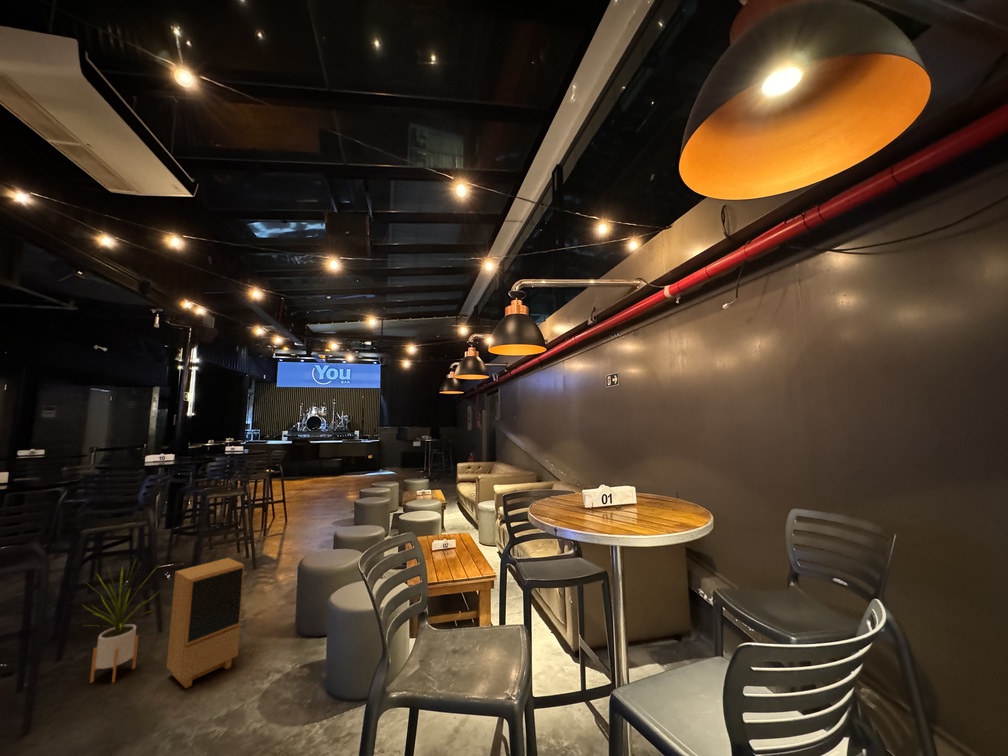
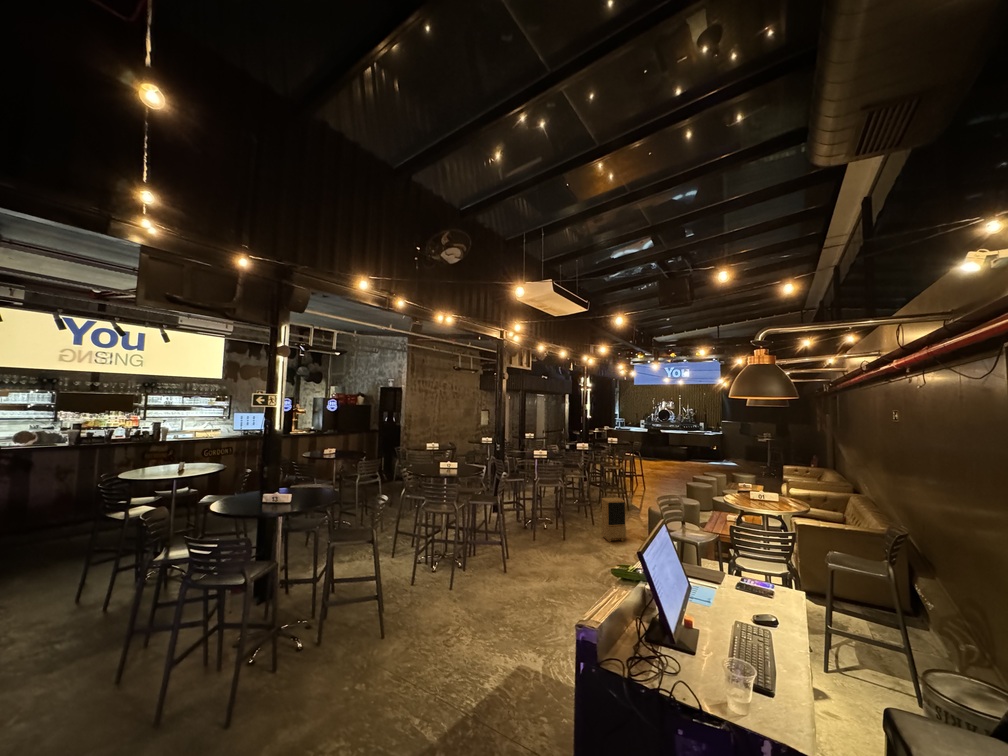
house plant: present [90,567,145,683] -> none [575,491,597,534]

